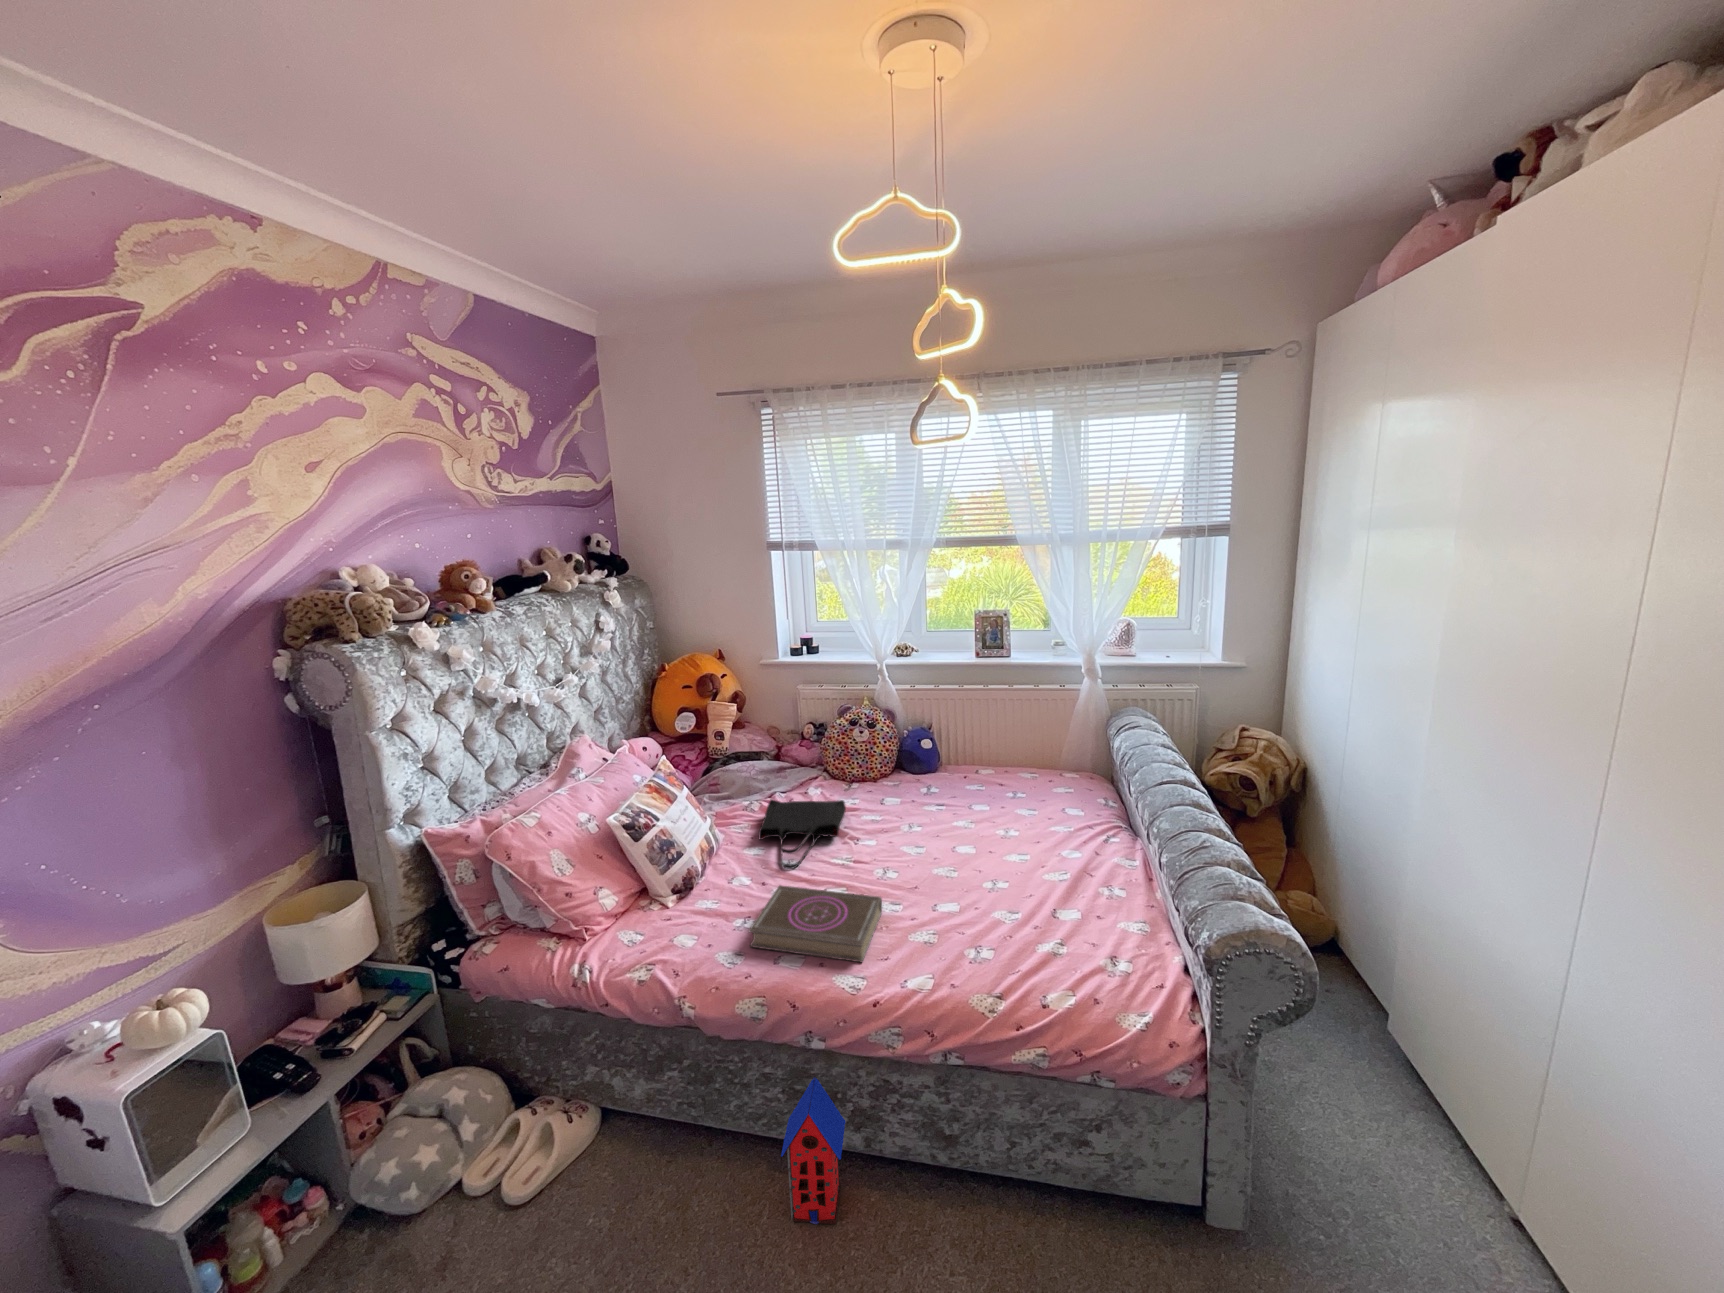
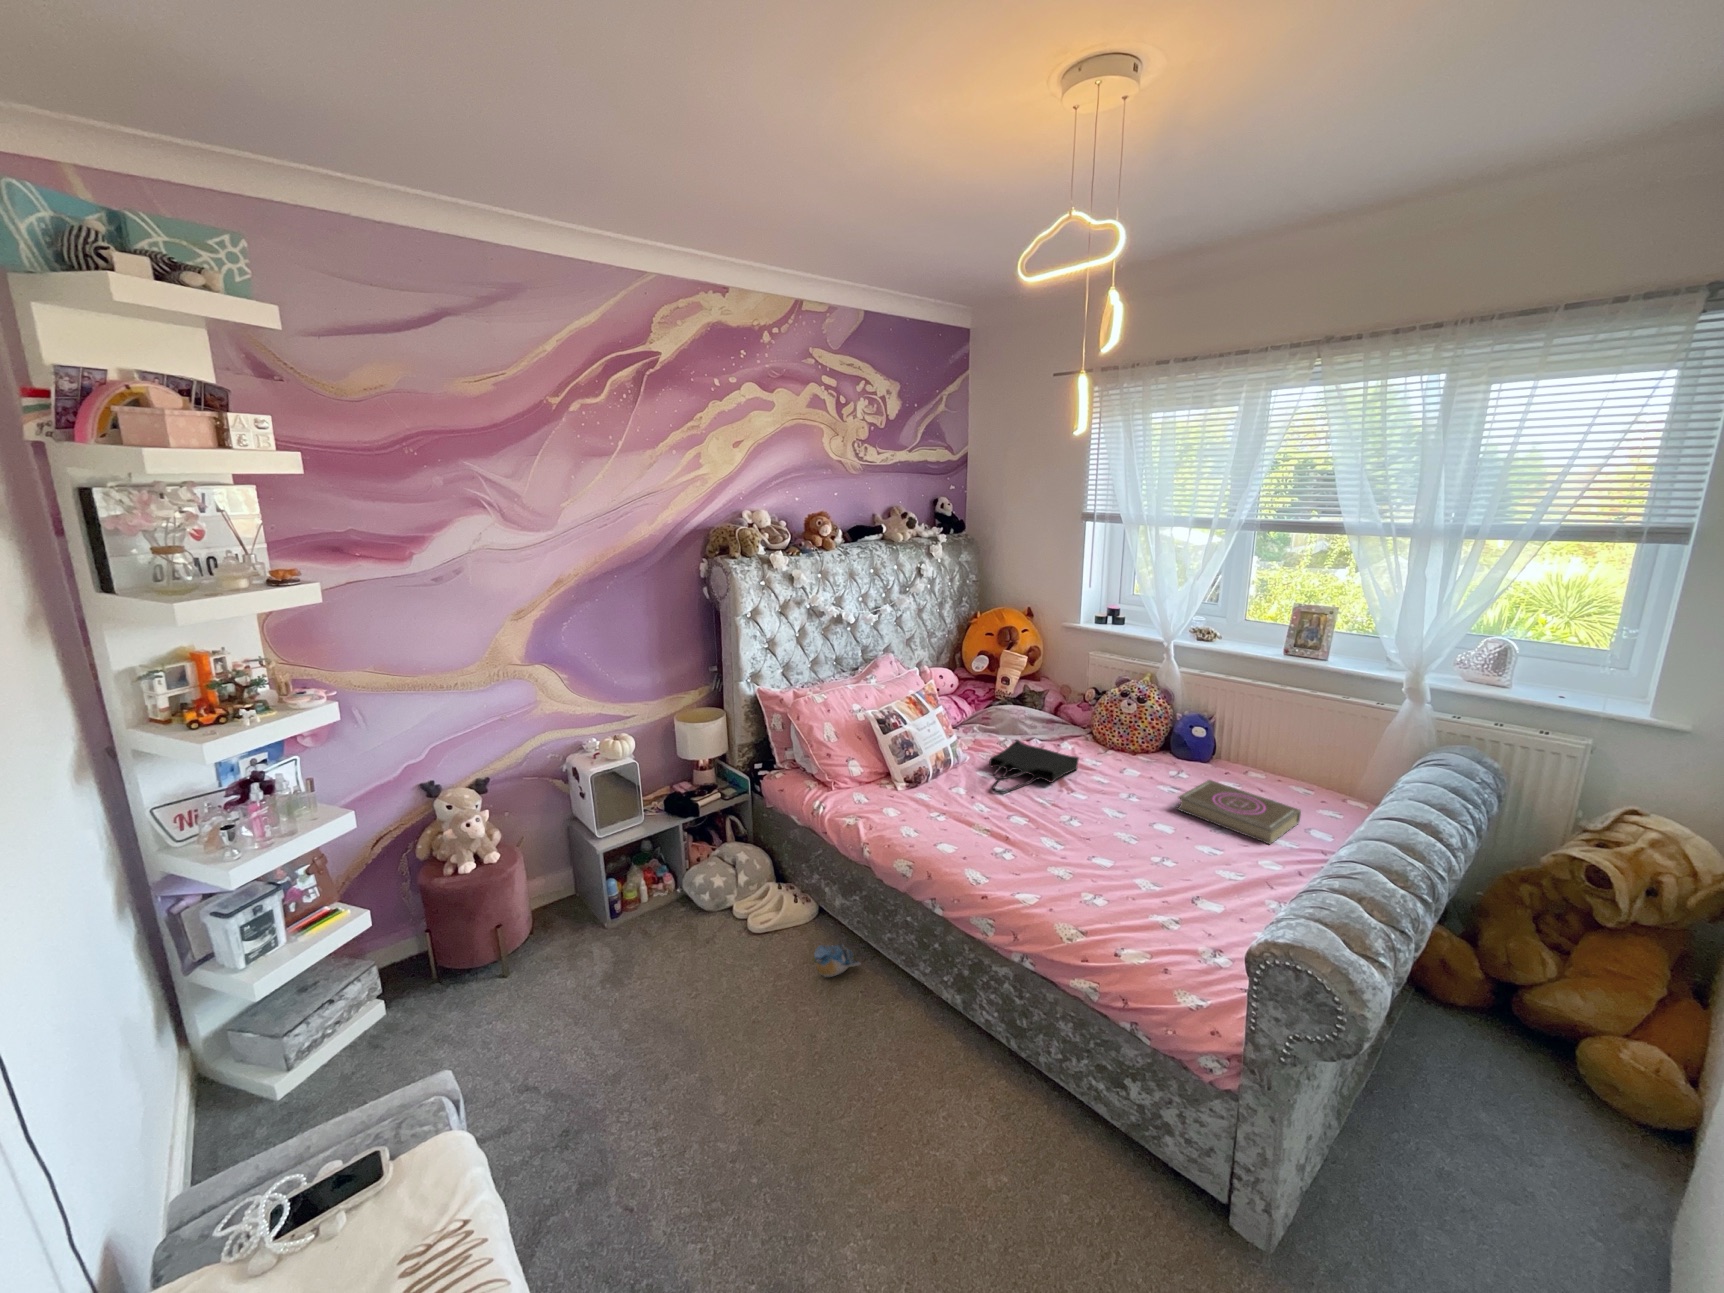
book: present [749,885,882,962] -> present [1177,780,1301,844]
toy house: present [781,1078,845,1224] -> none [891,932,947,1044]
plush toy: none [645,1146,704,1210] -> present [814,944,860,977]

